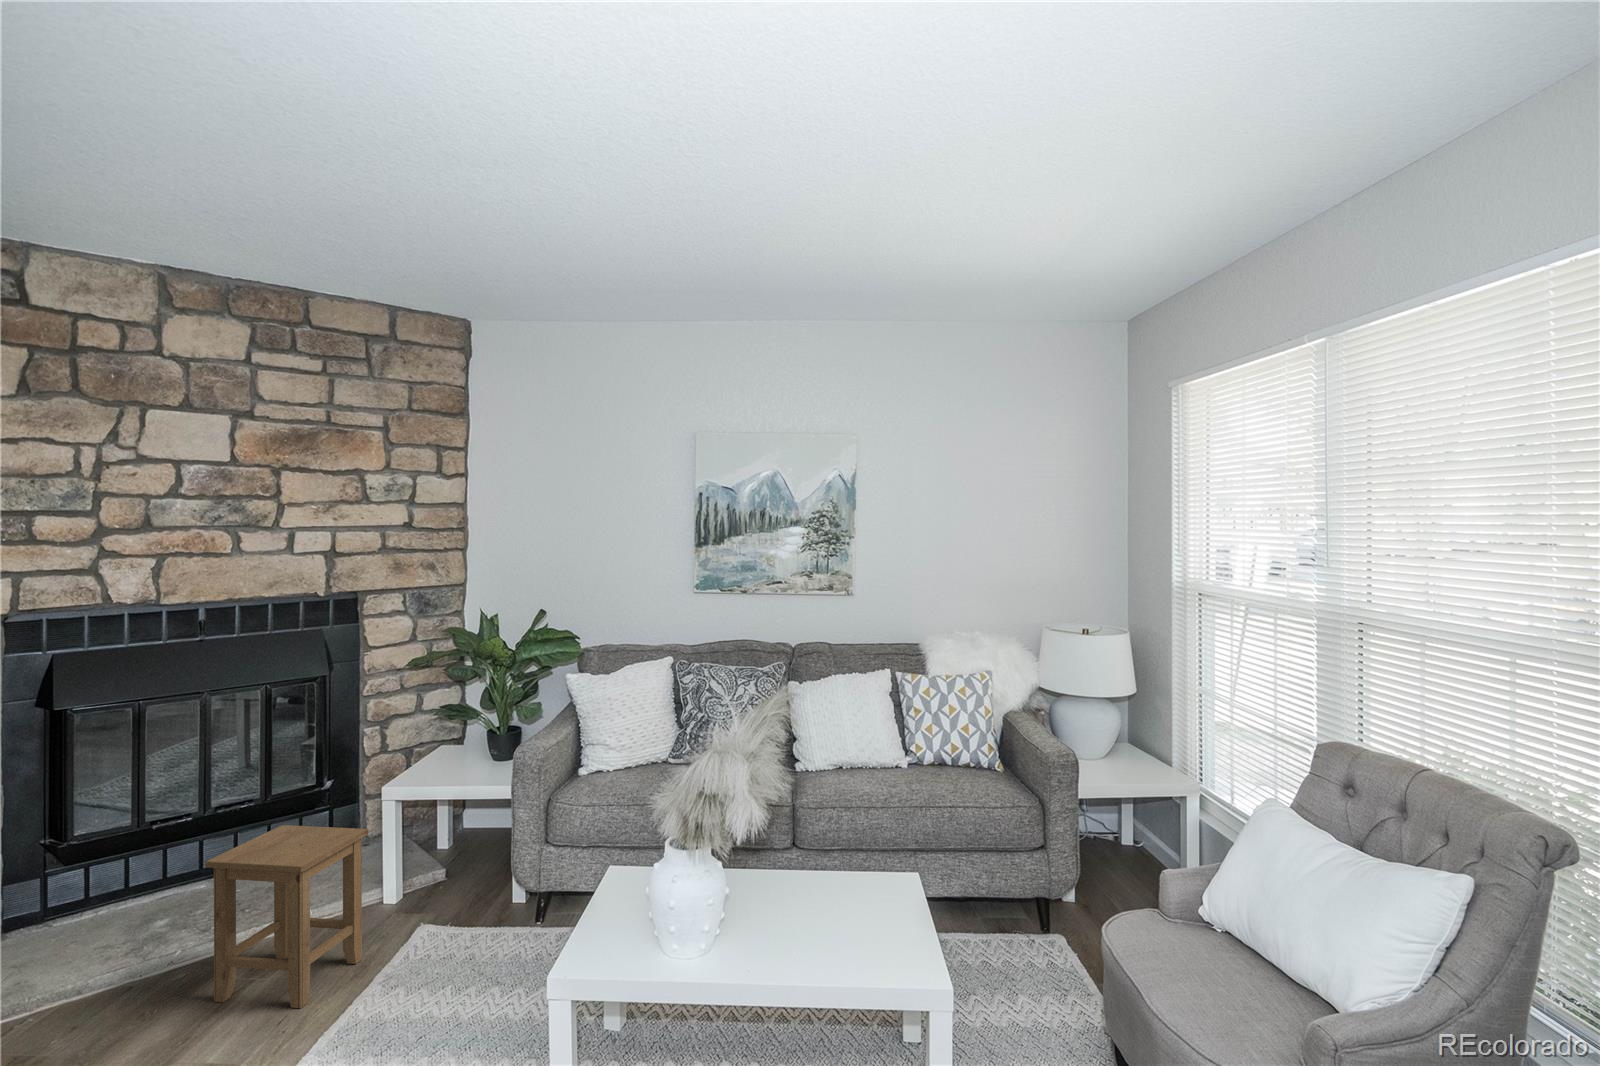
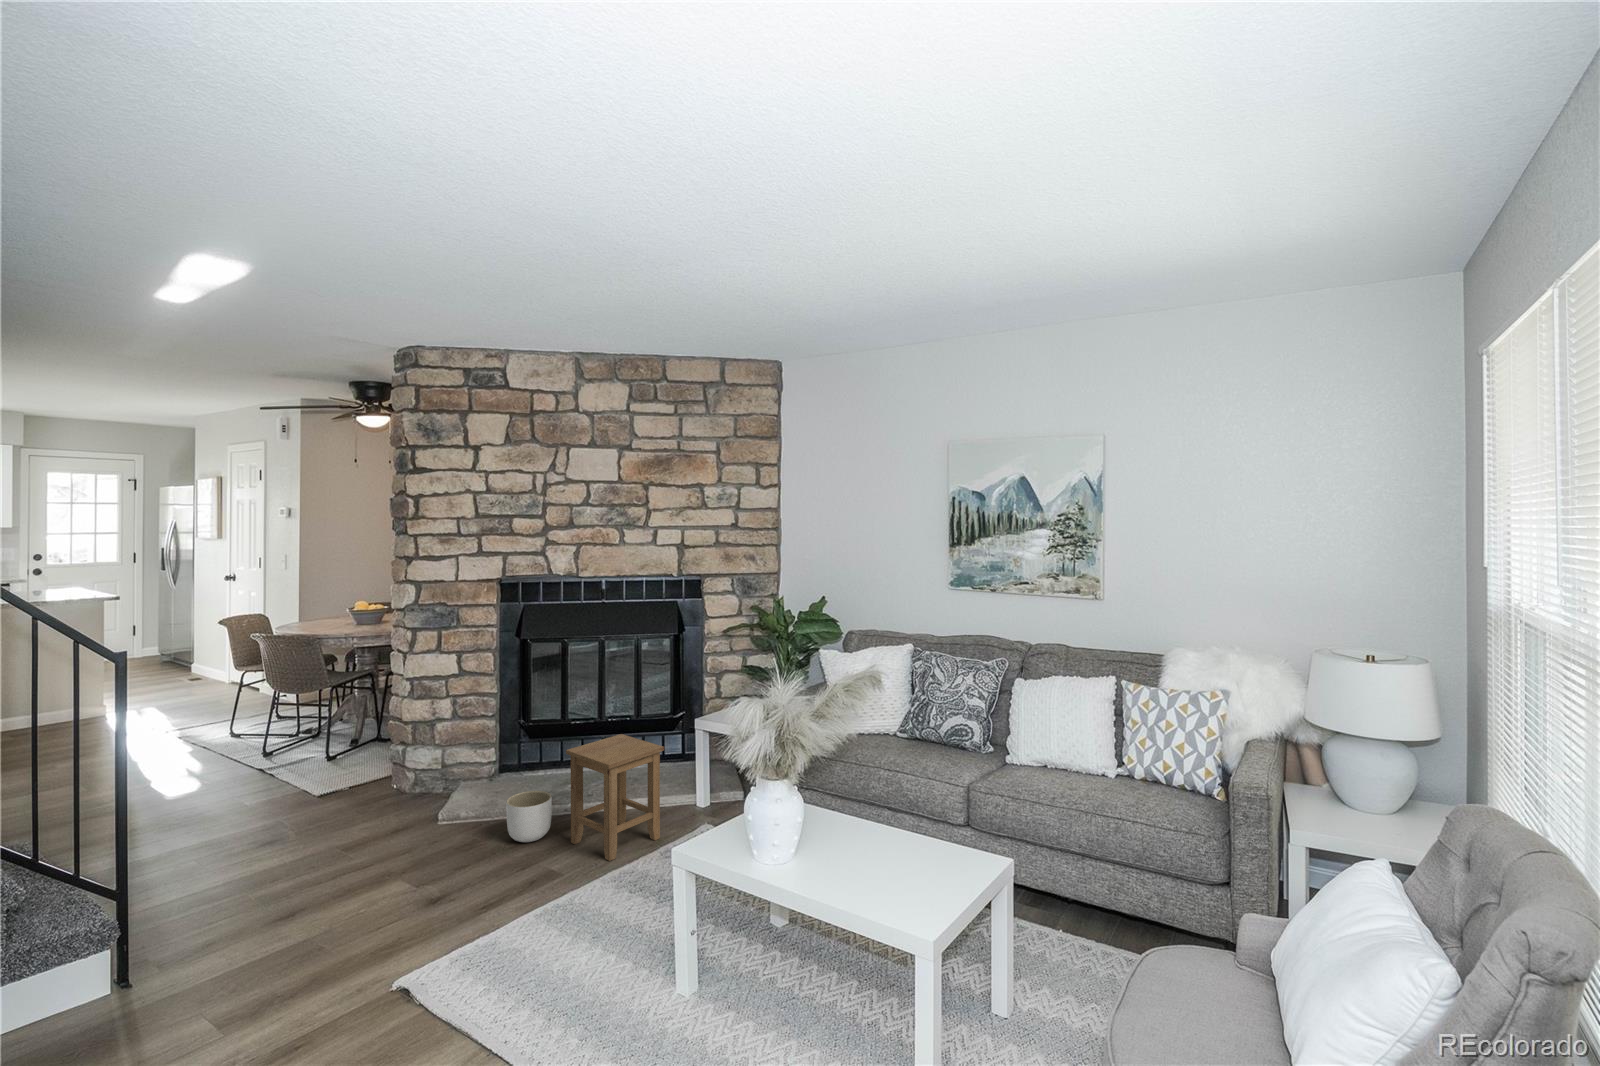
planter: none [84,936,171,1025] -> present [506,791,552,842]

